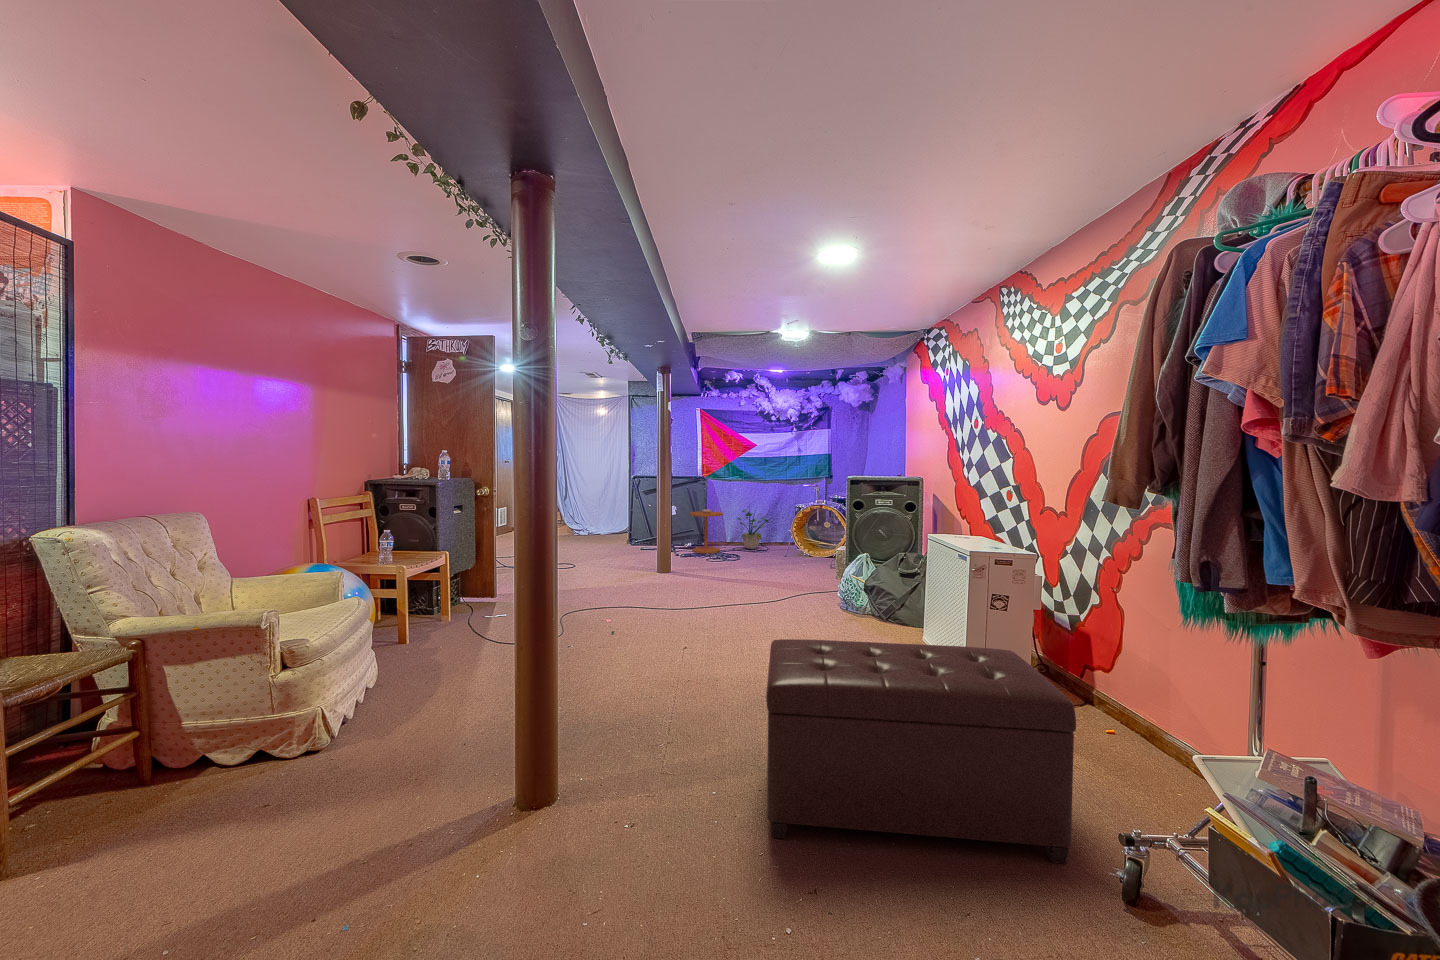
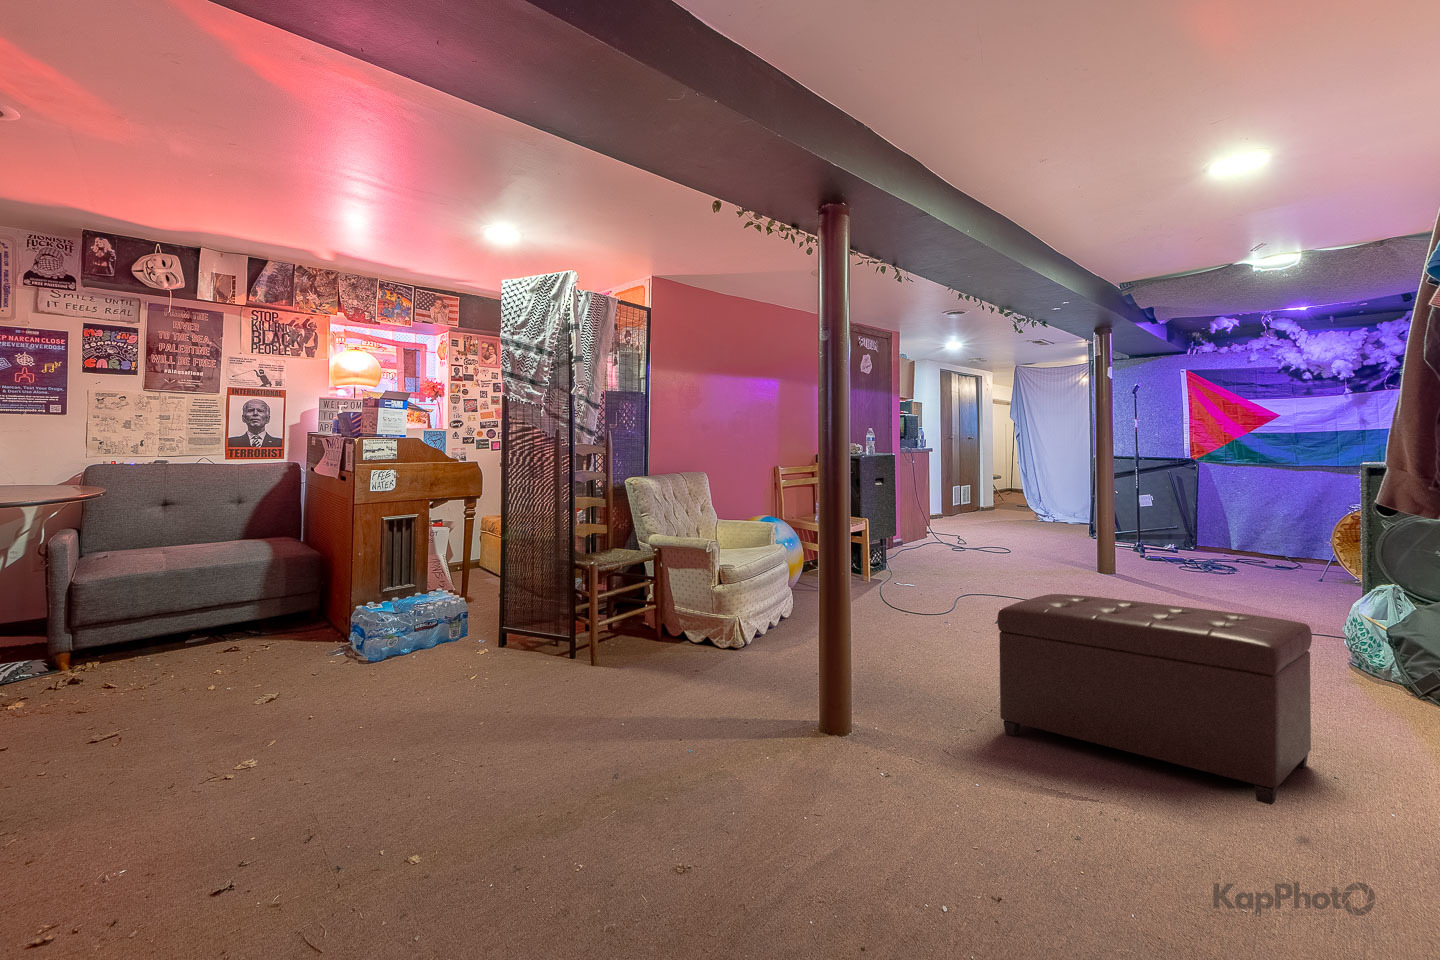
side table: present [690,509,723,553] -> none [1162,508,1215,568]
potted plant: present [738,510,778,549] -> none [1239,497,1323,567]

